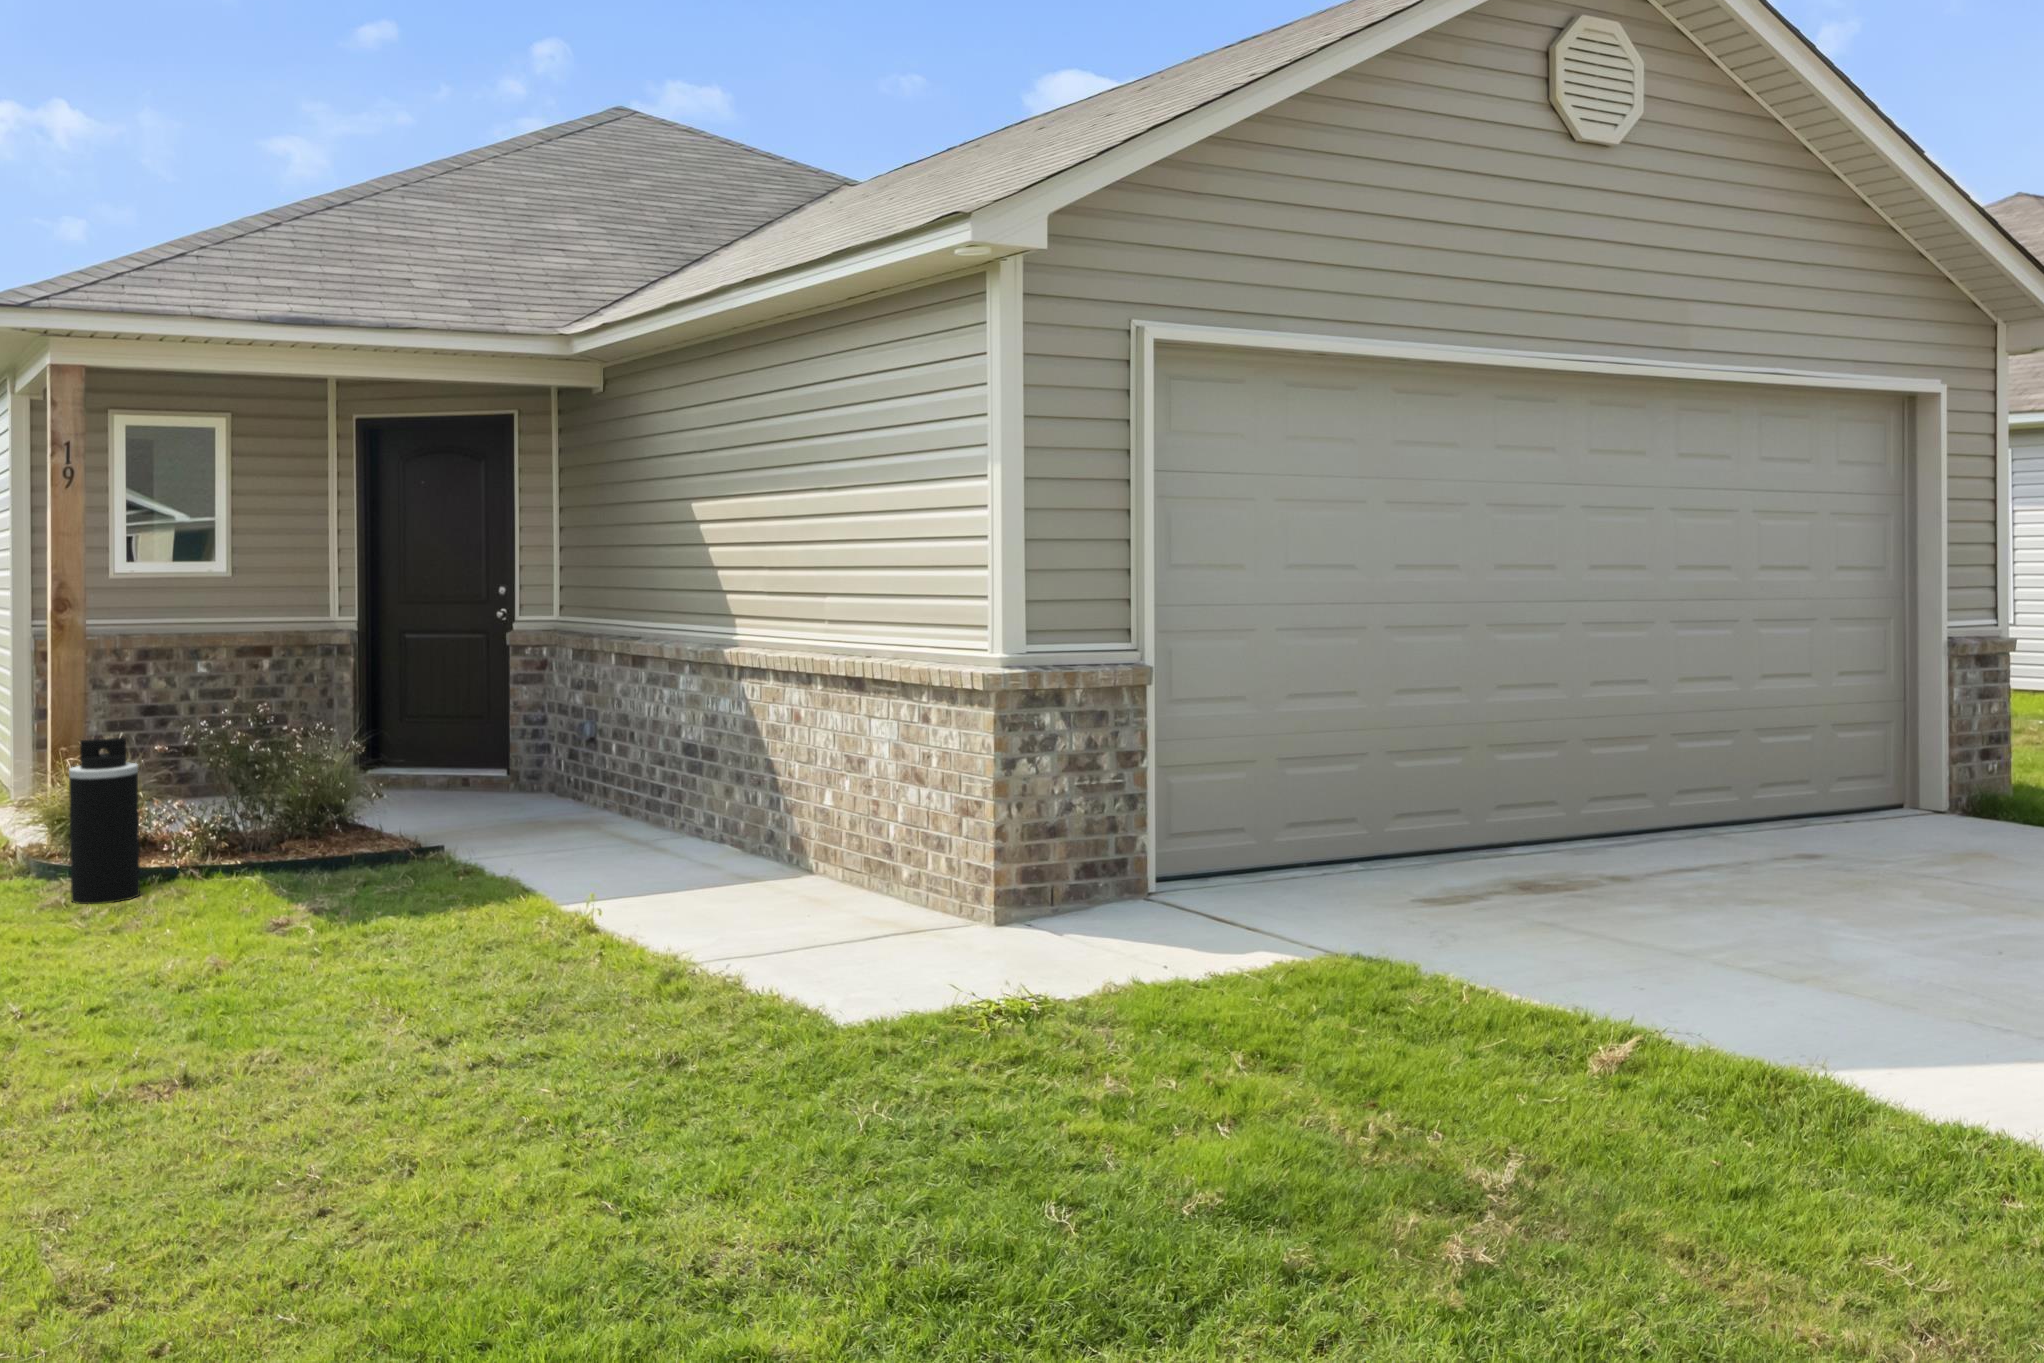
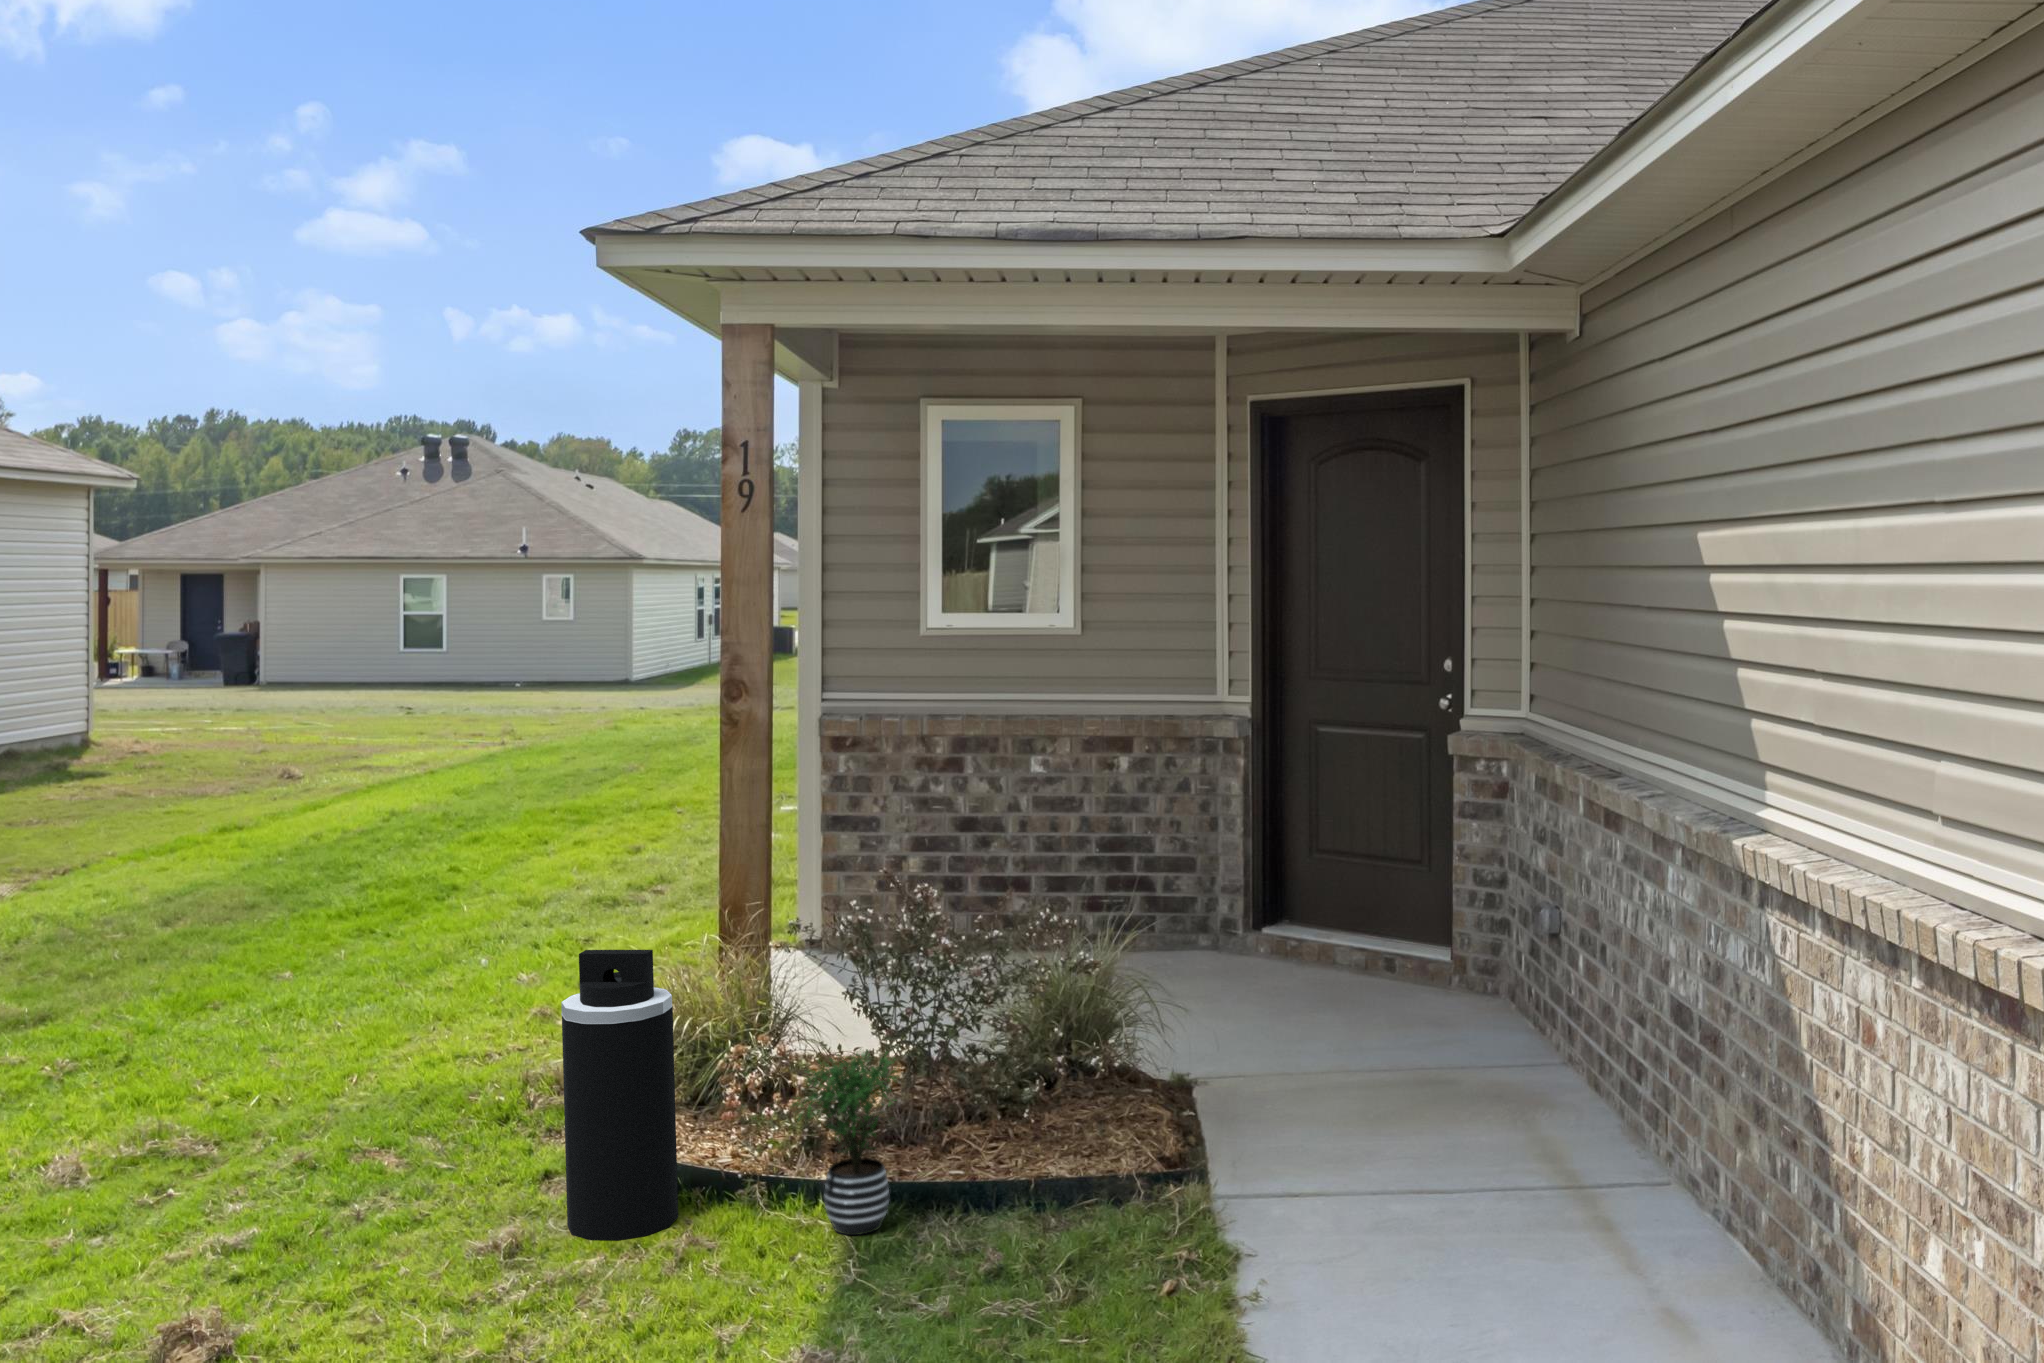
potted plant: none [224,785,293,887] -> present [793,1049,897,1235]

